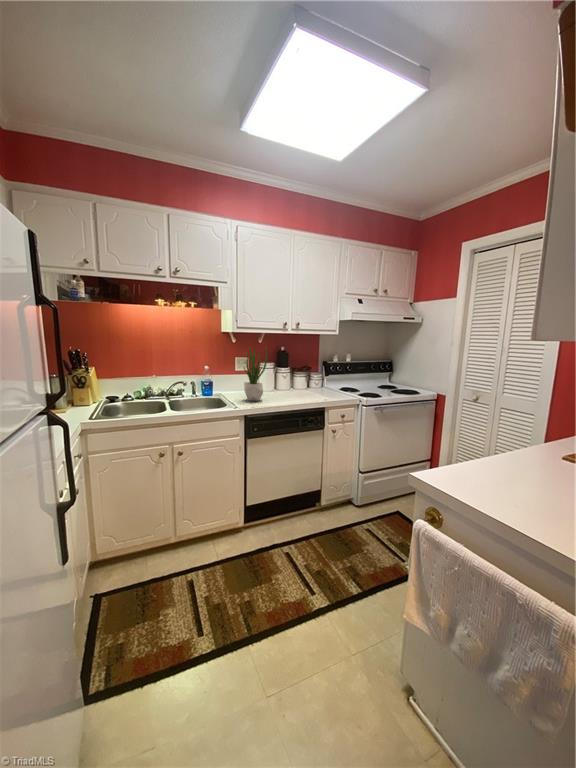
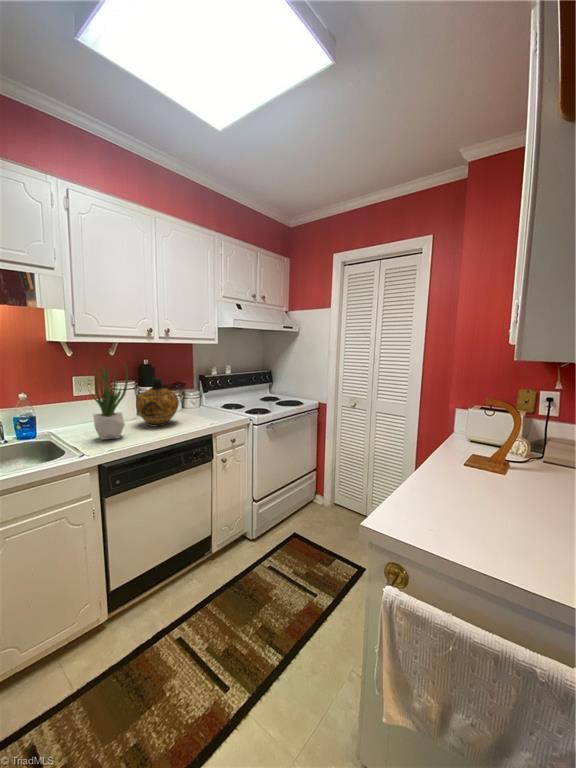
ceramic jug: none [273,359,303,397] -> present [136,377,179,426]

